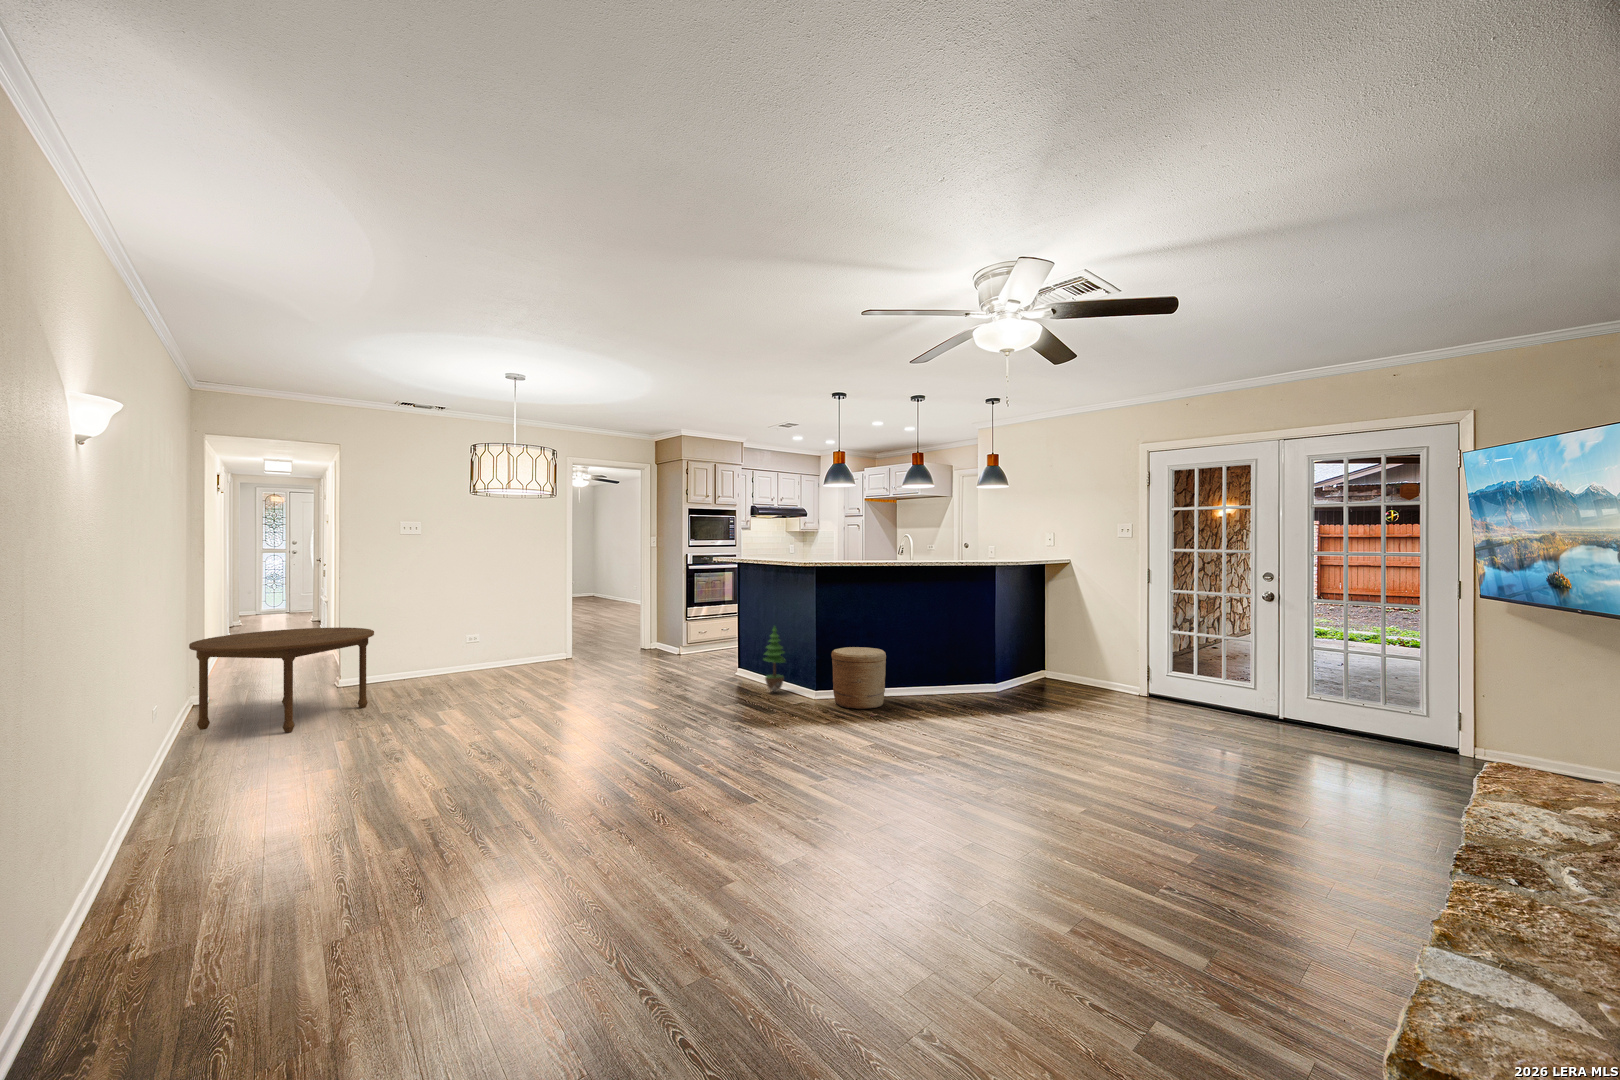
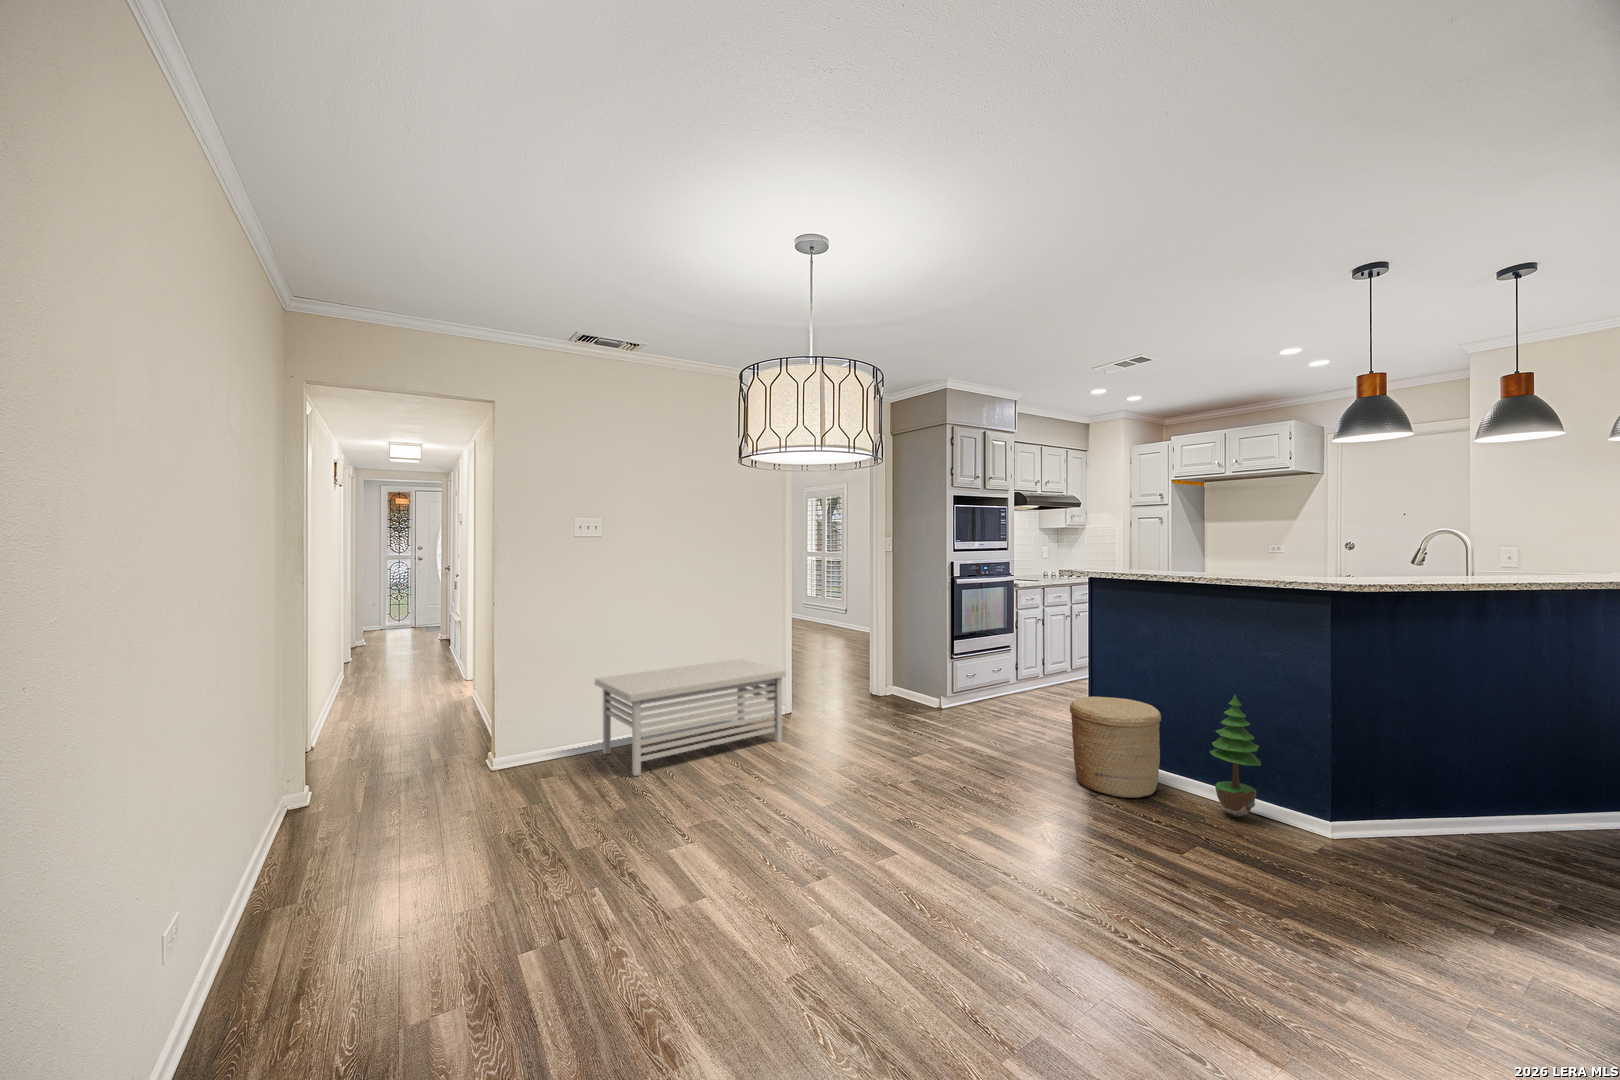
storage bench: none [413,620,550,687] -> present [595,659,786,776]
dining table: present [189,627,374,733] -> none [257,687,559,913]
woven basket: present [831,647,886,709] -> present [1070,697,1161,798]

